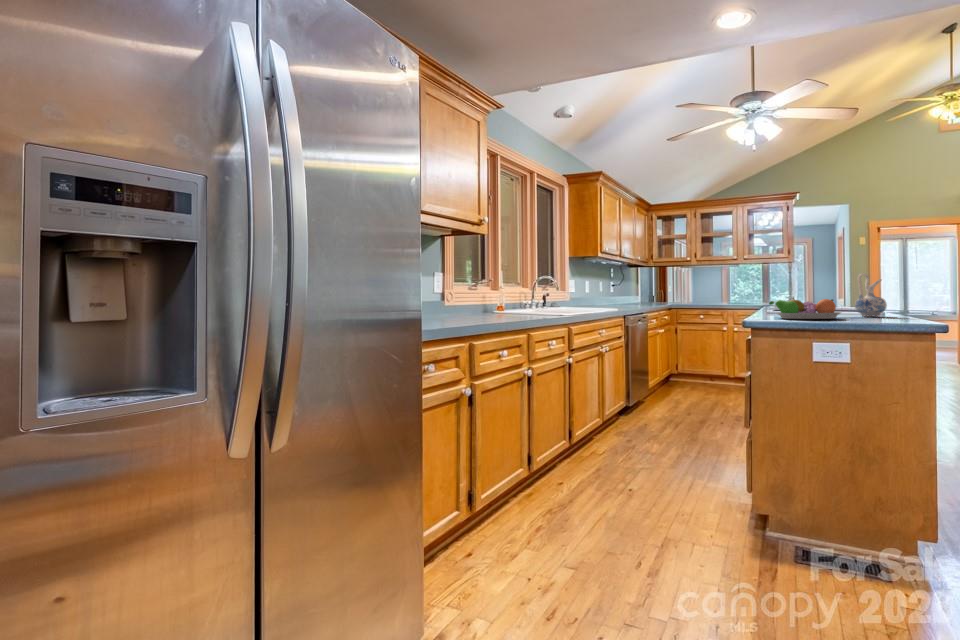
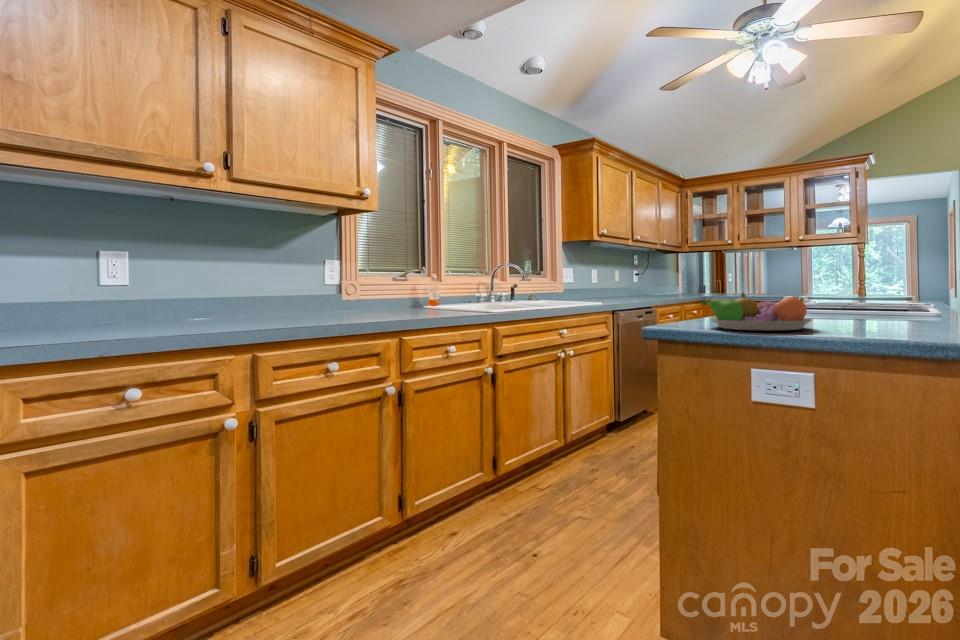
ceramic pitcher: present [855,273,887,316] -> none [851,255,904,325]

